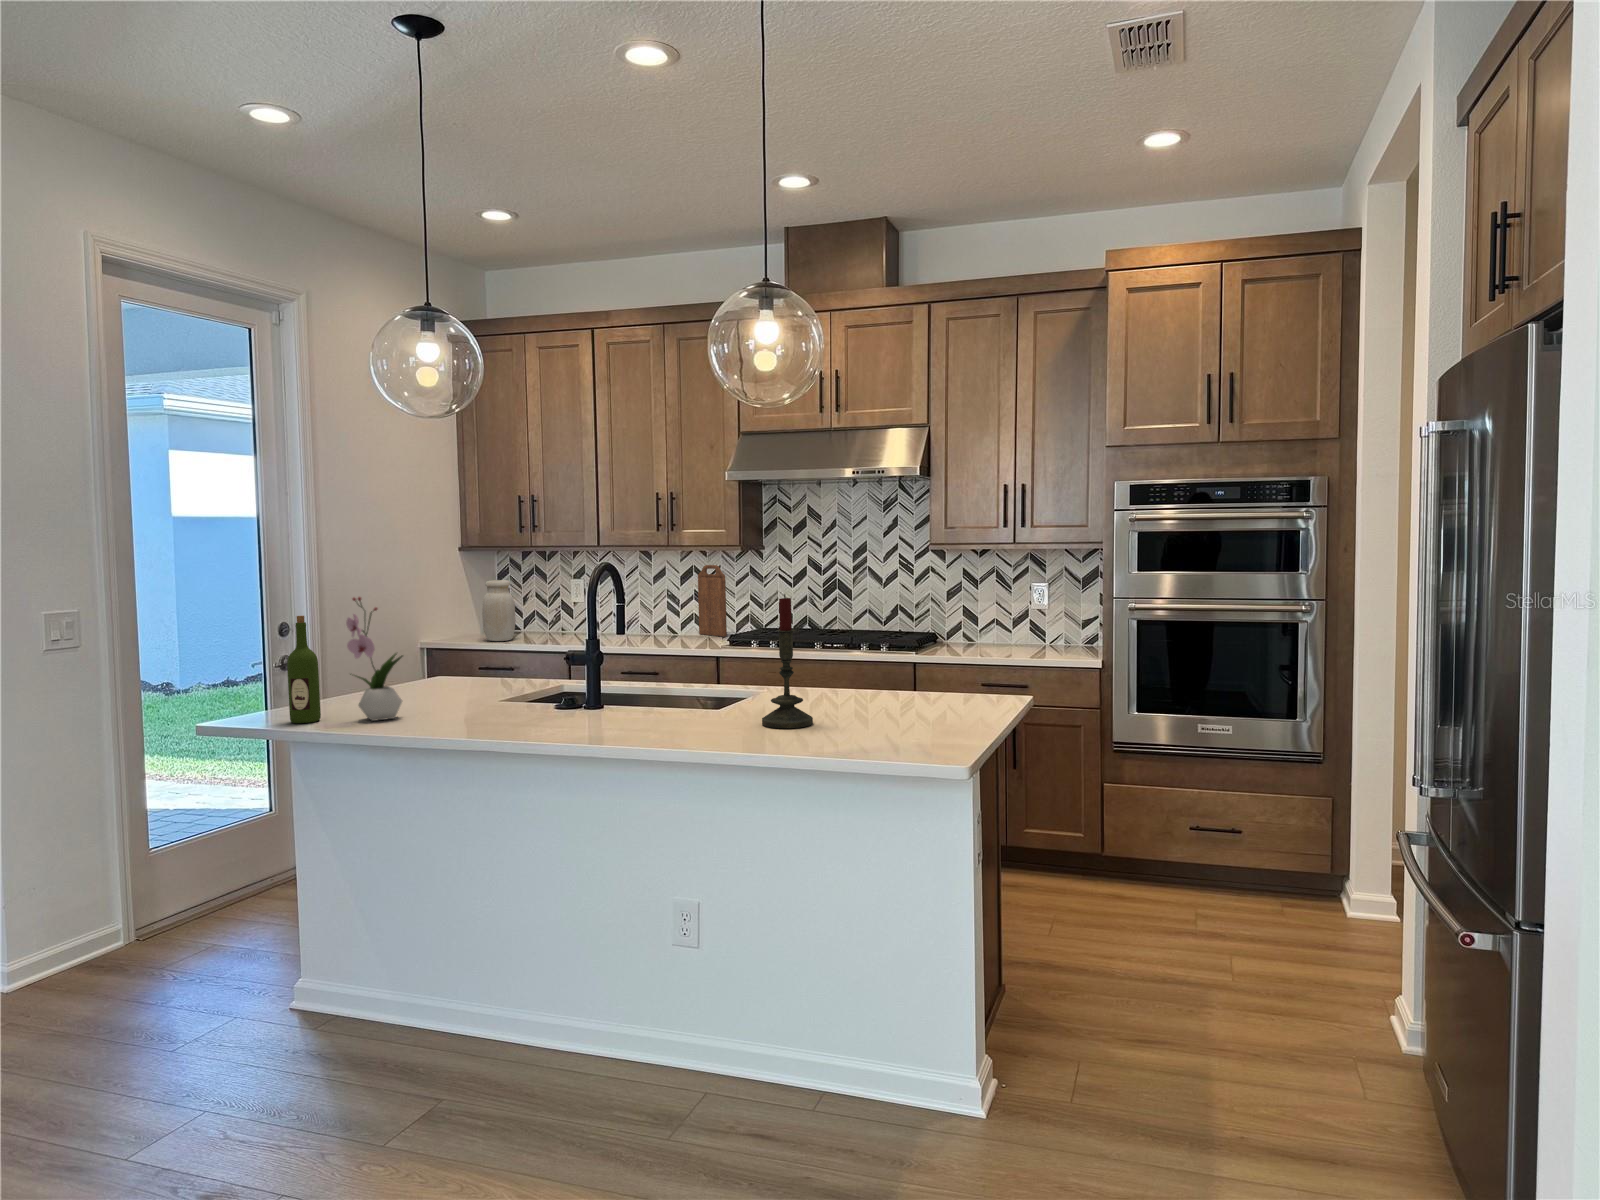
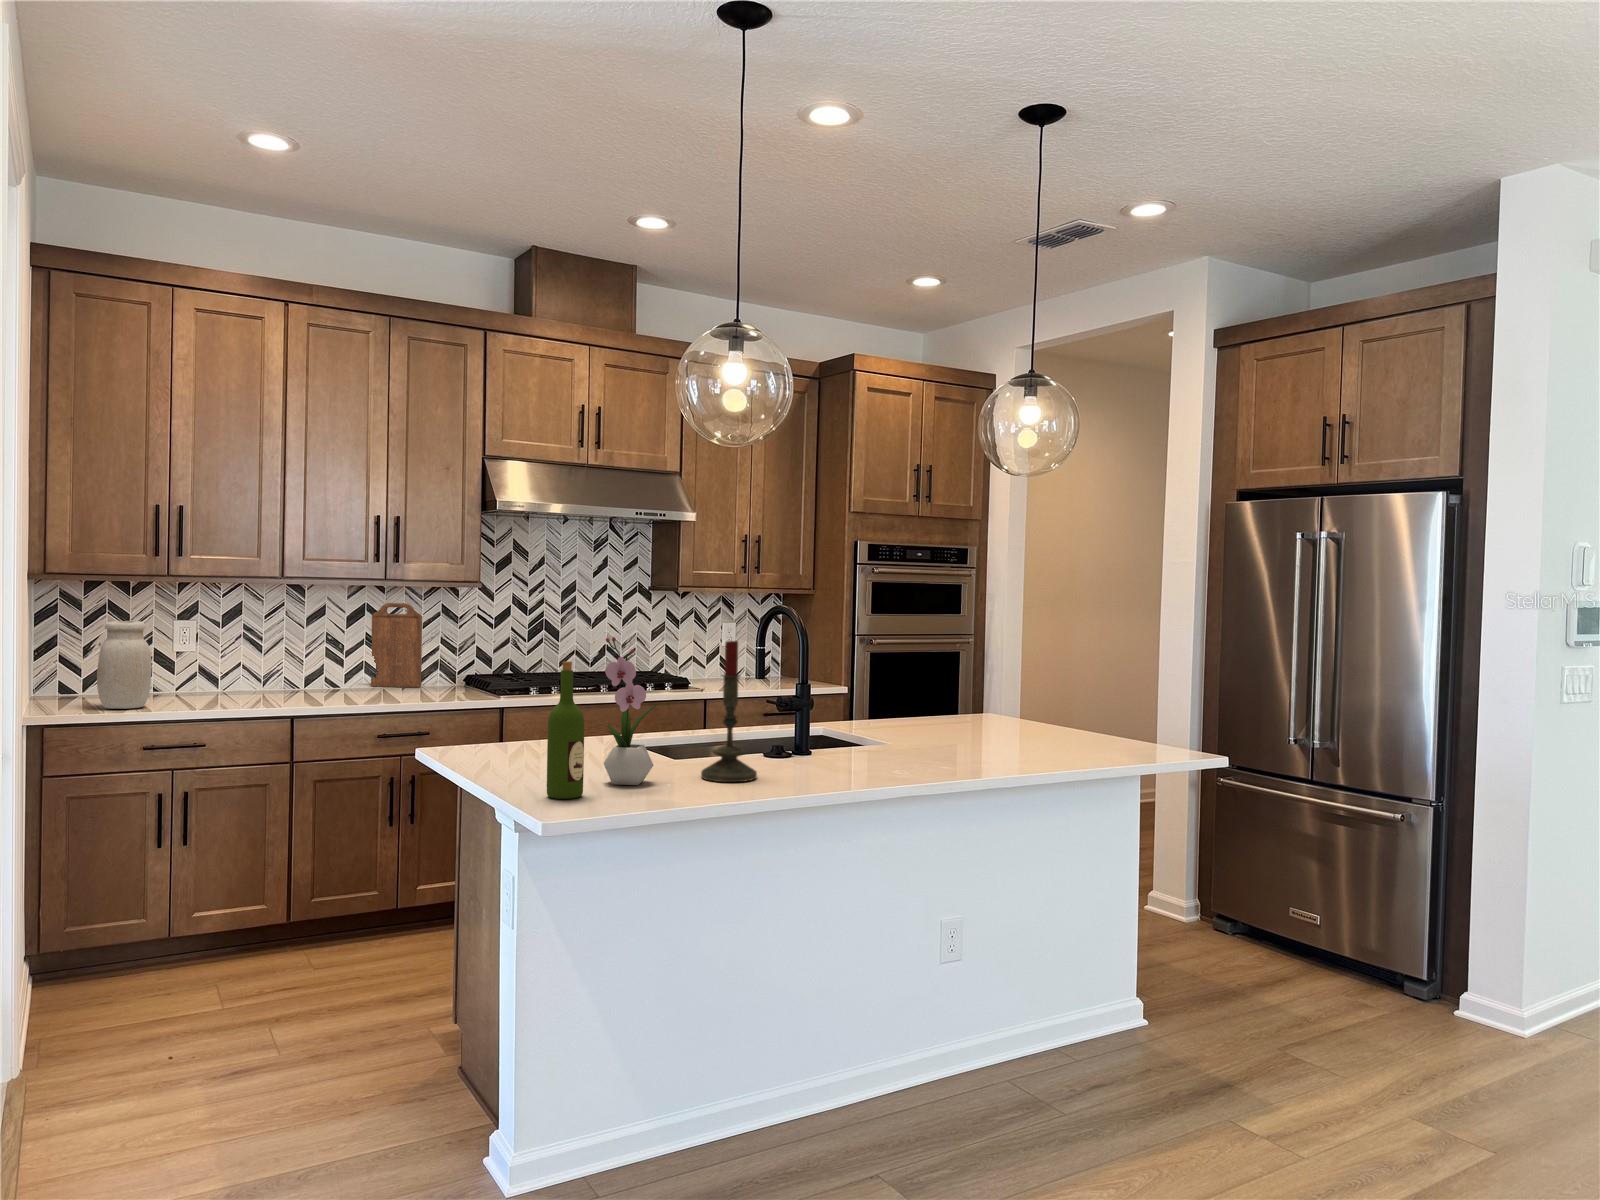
candle: present [762,594,813,728] -> present [701,640,757,782]

